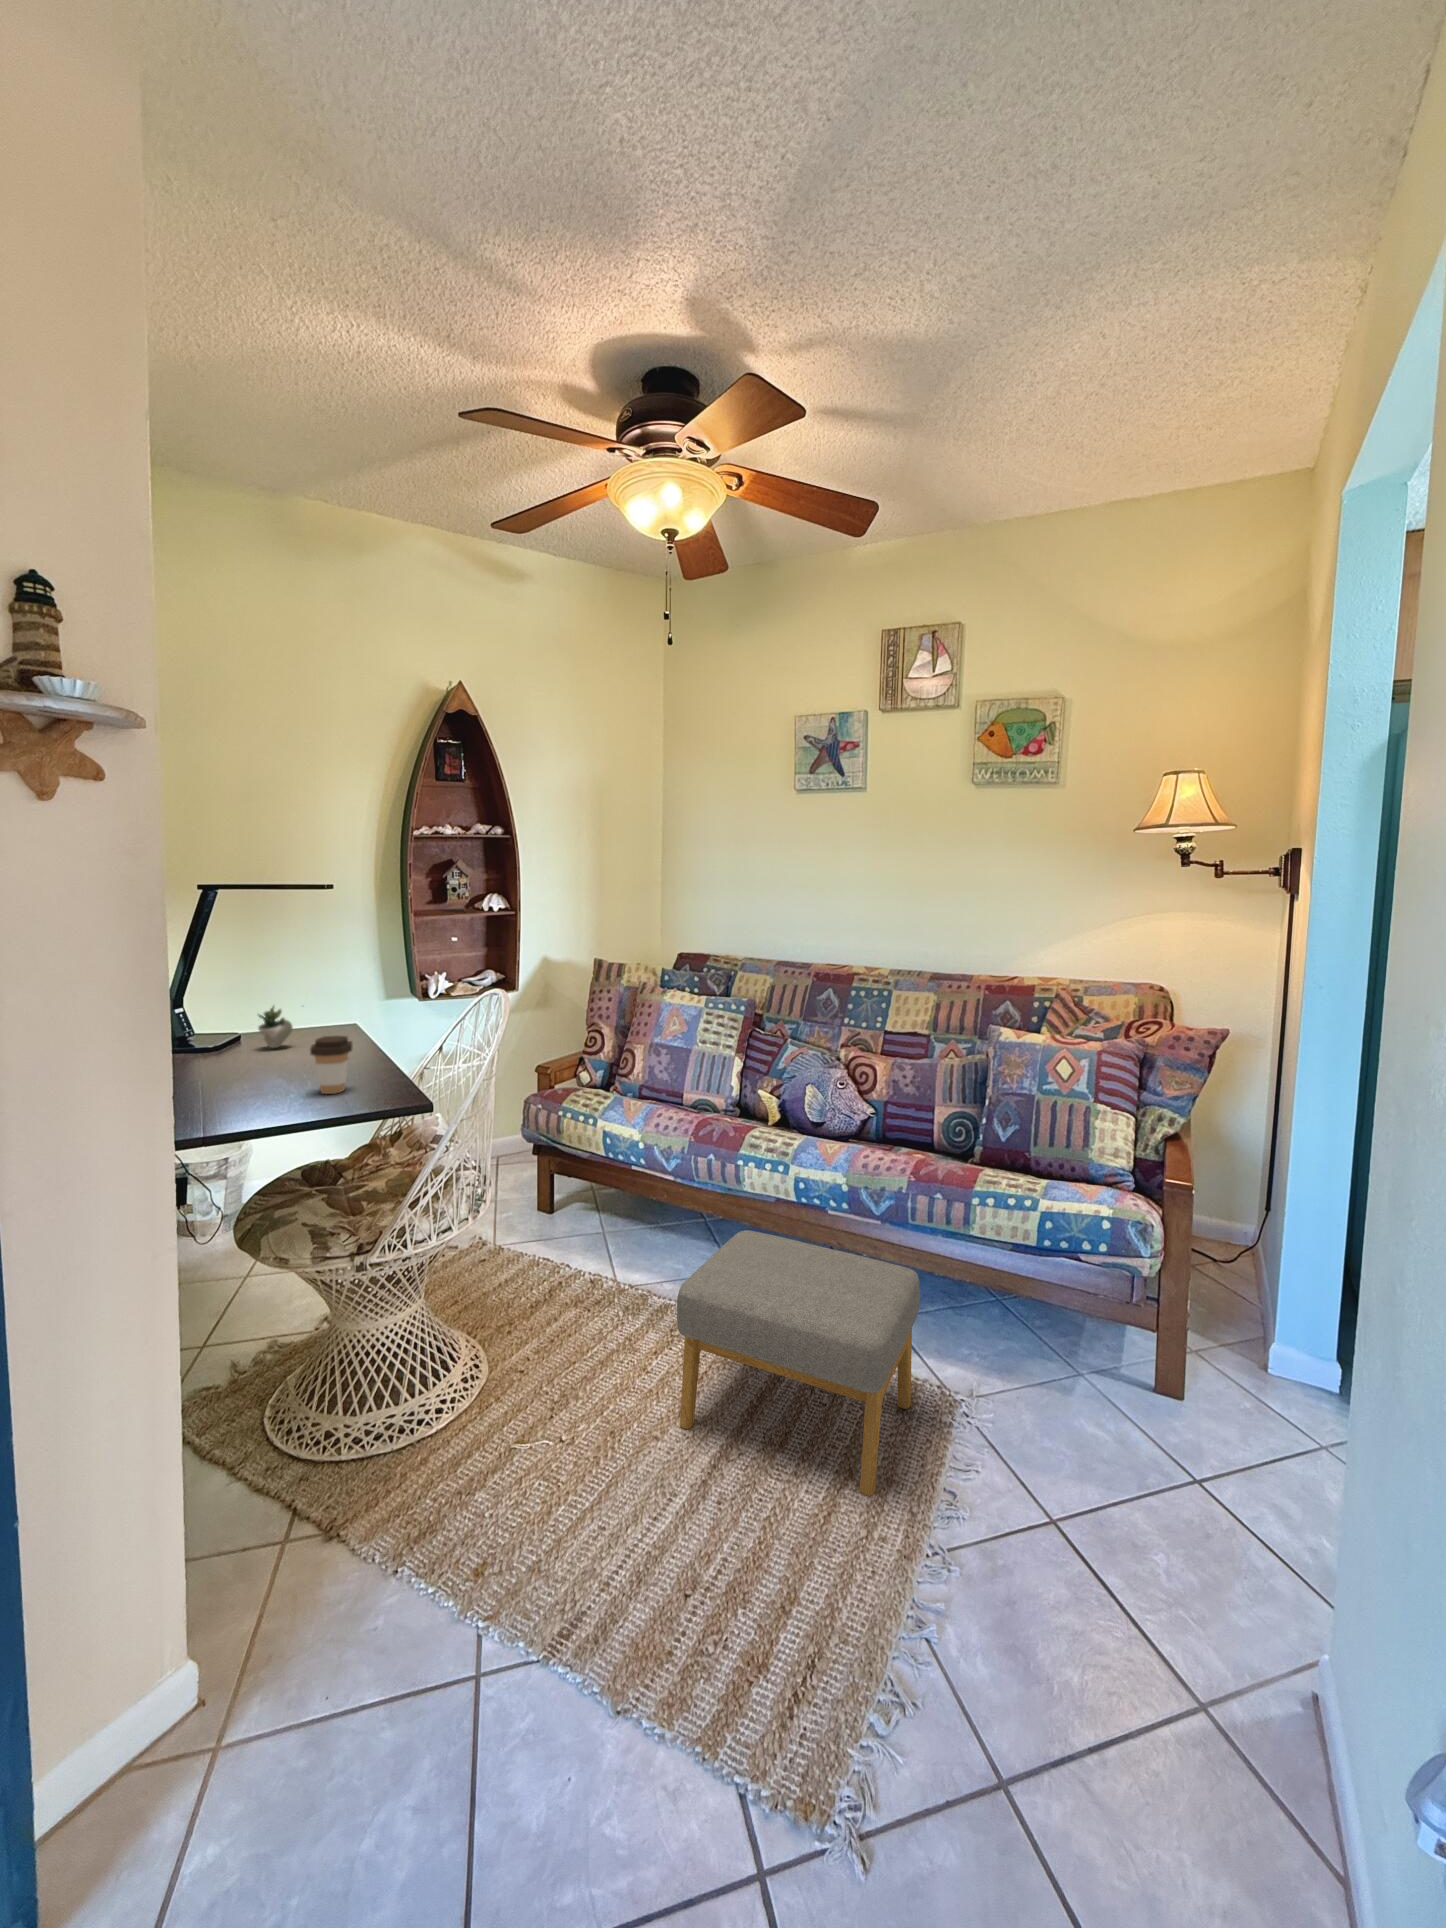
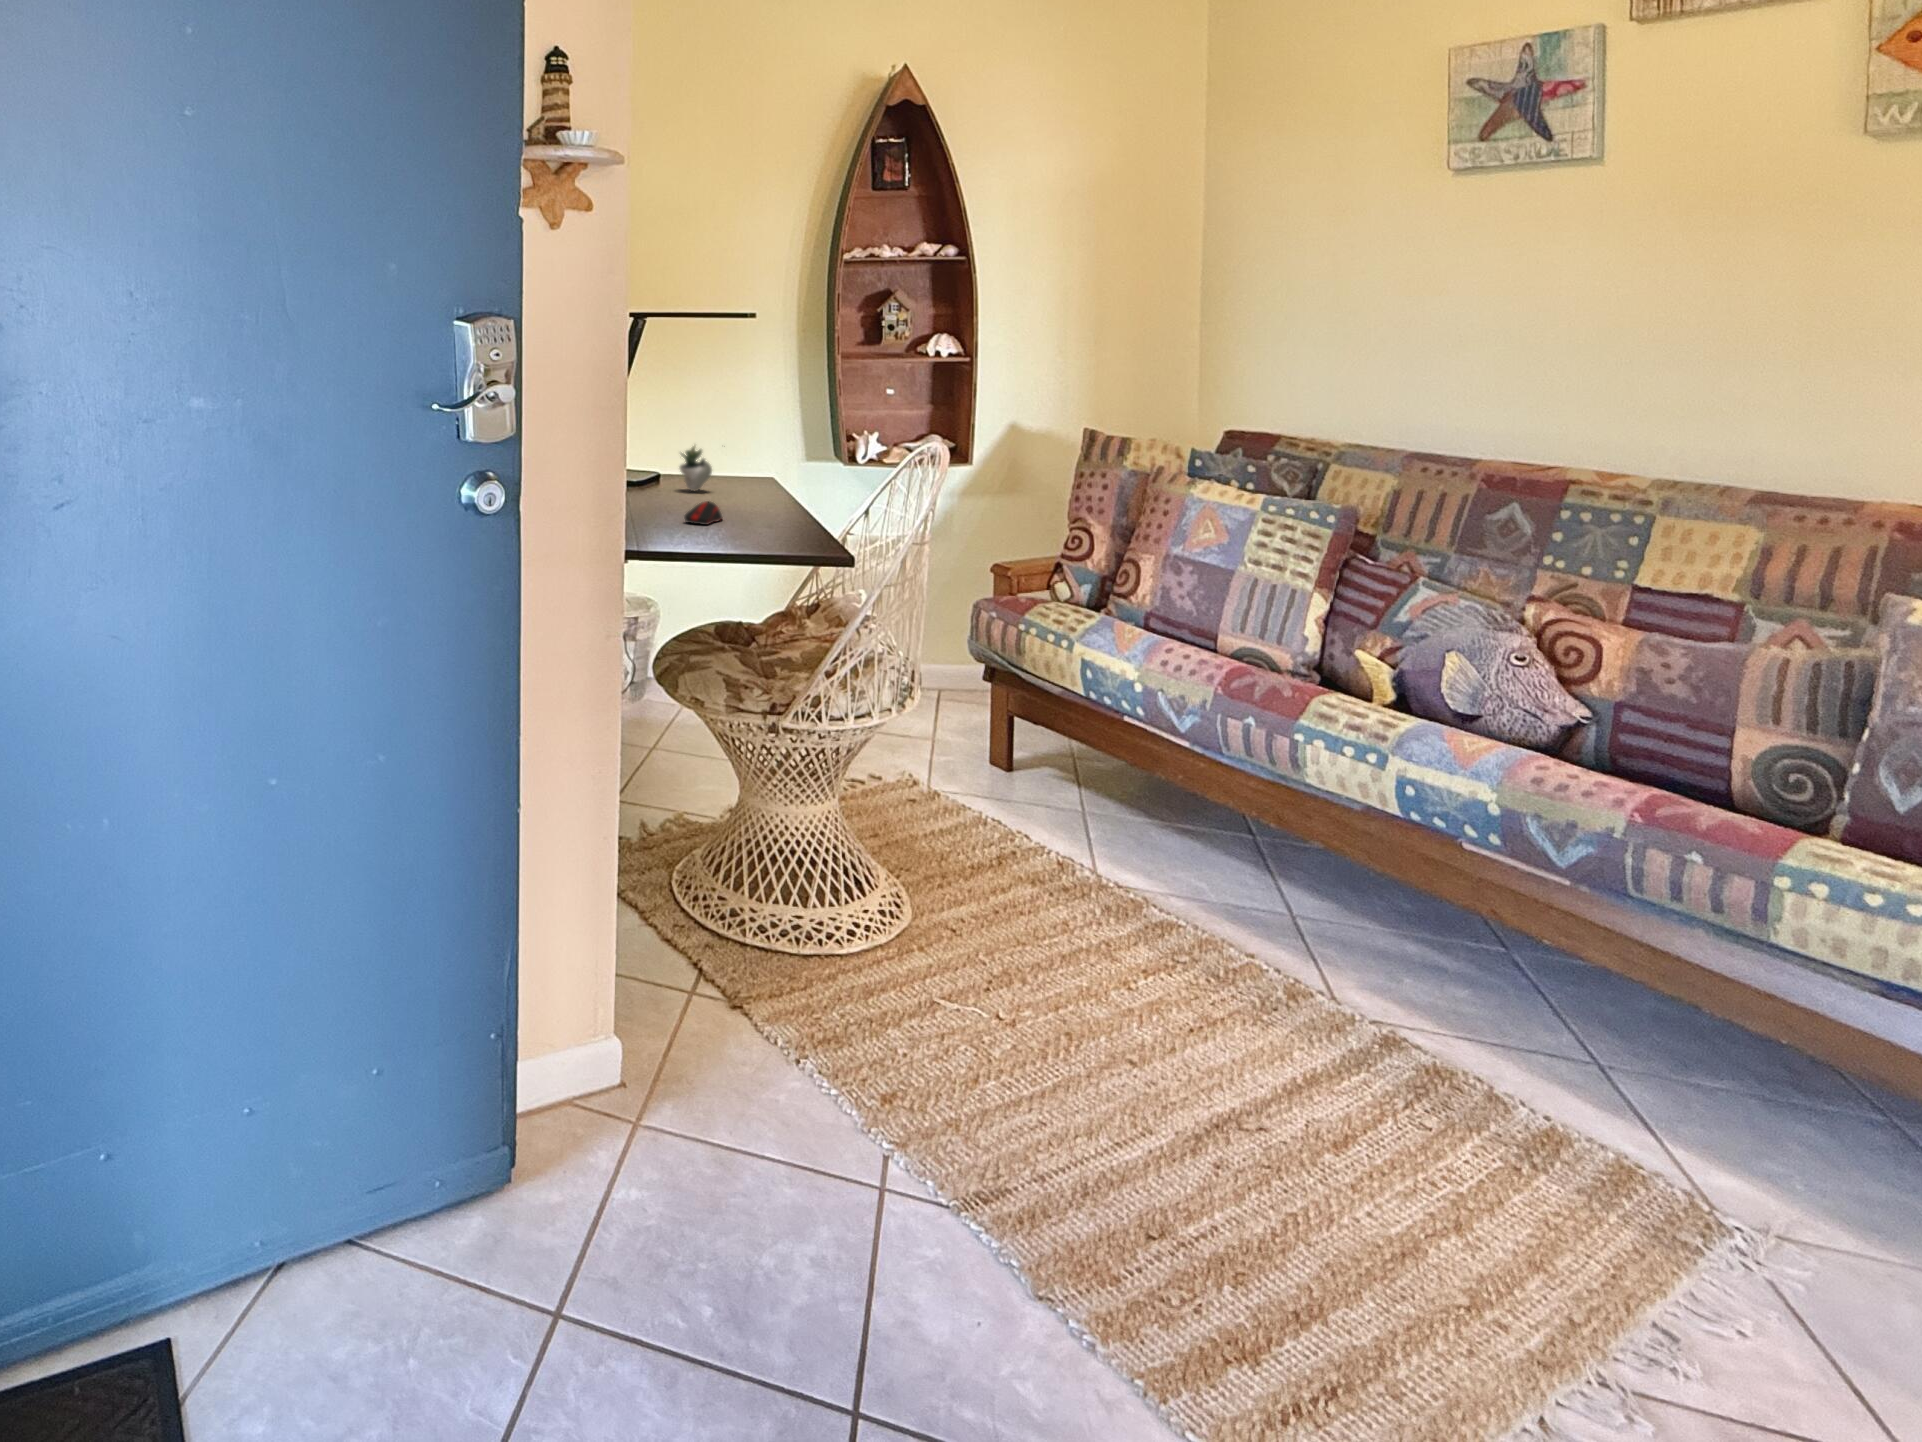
coffee cup: present [310,1036,352,1094] -> none [731,473,773,536]
computer mouse: none [262,1064,304,1088] -> present [684,501,722,525]
footstool: present [677,1230,920,1496] -> none [1167,827,1629,1268]

